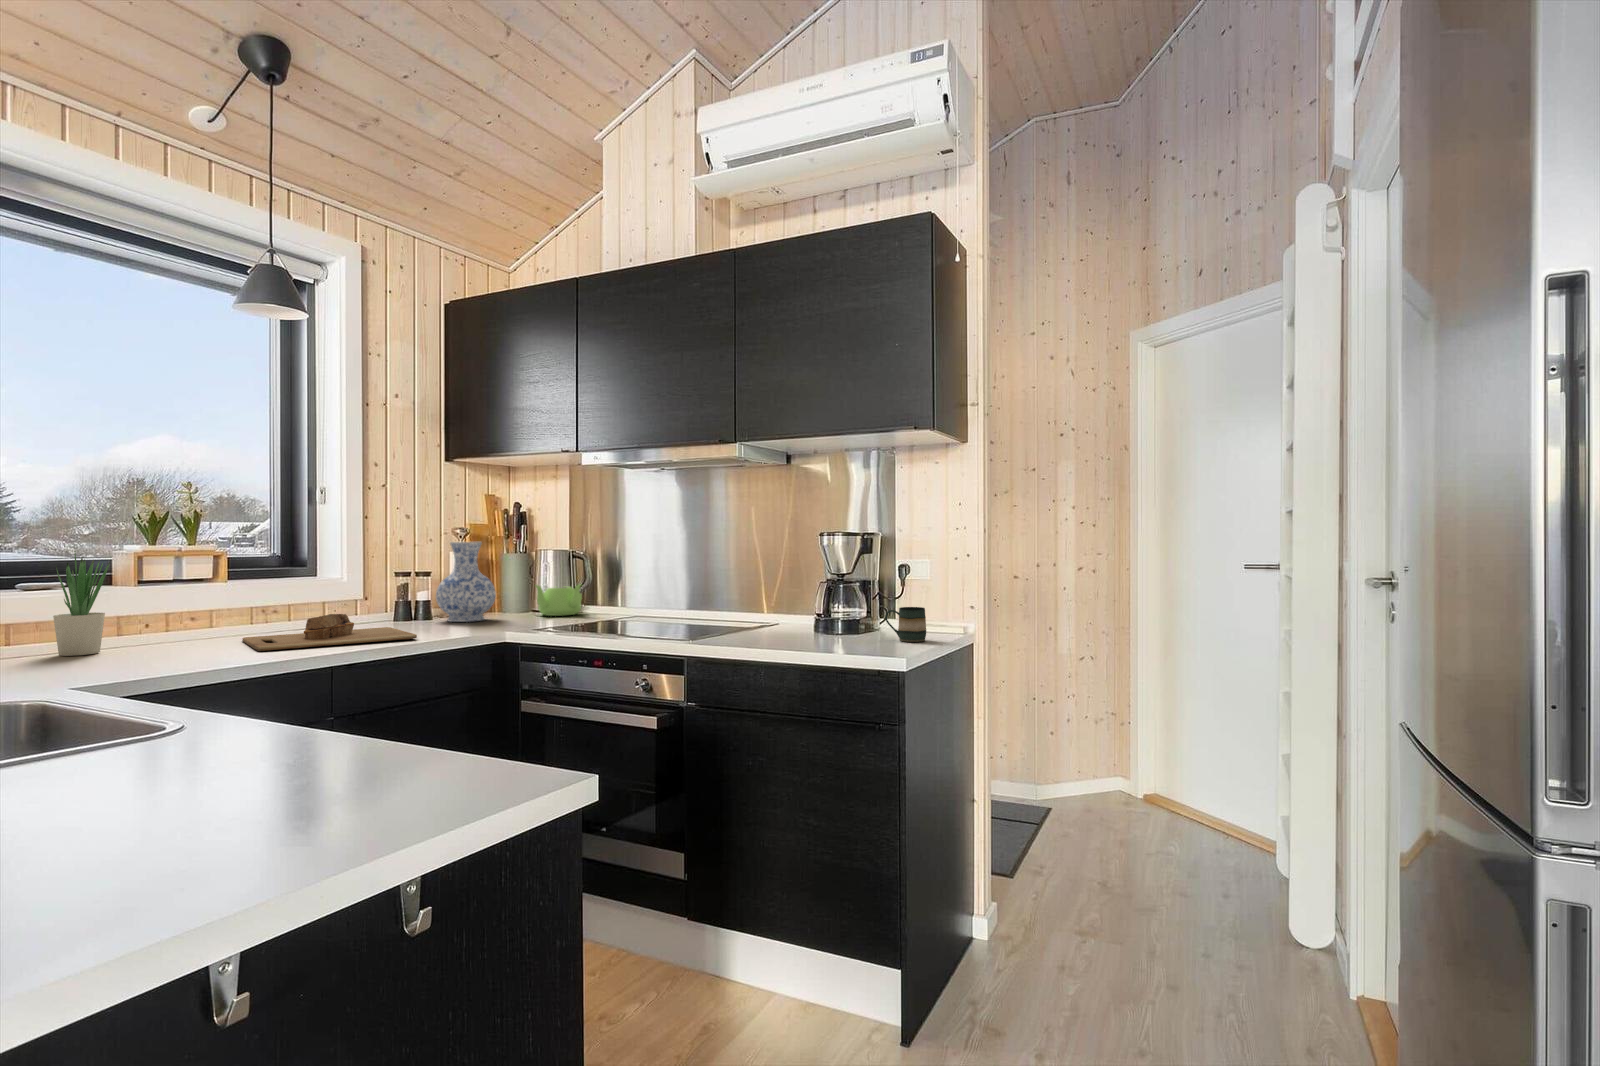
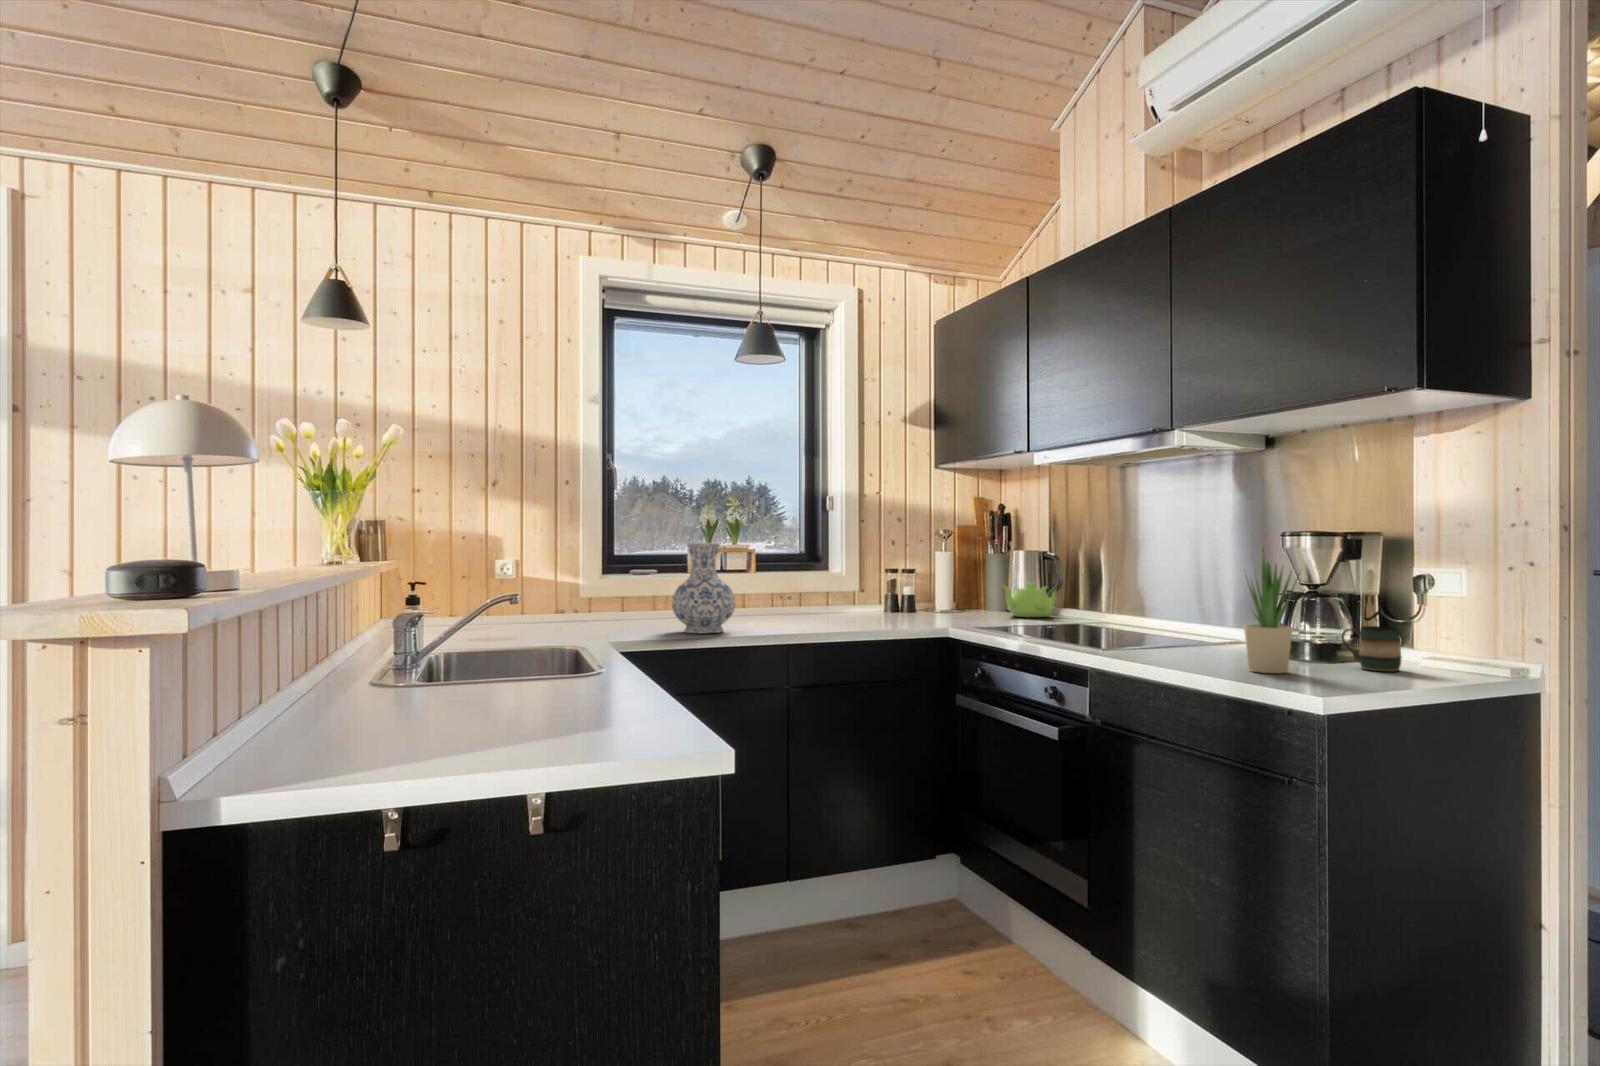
vase: present [436,542,496,622] -> present [672,543,735,633]
potted plant: present [53,553,110,656] -> present [1244,549,1299,673]
cutting board: present [242,614,417,651] -> none [750,602,868,627]

